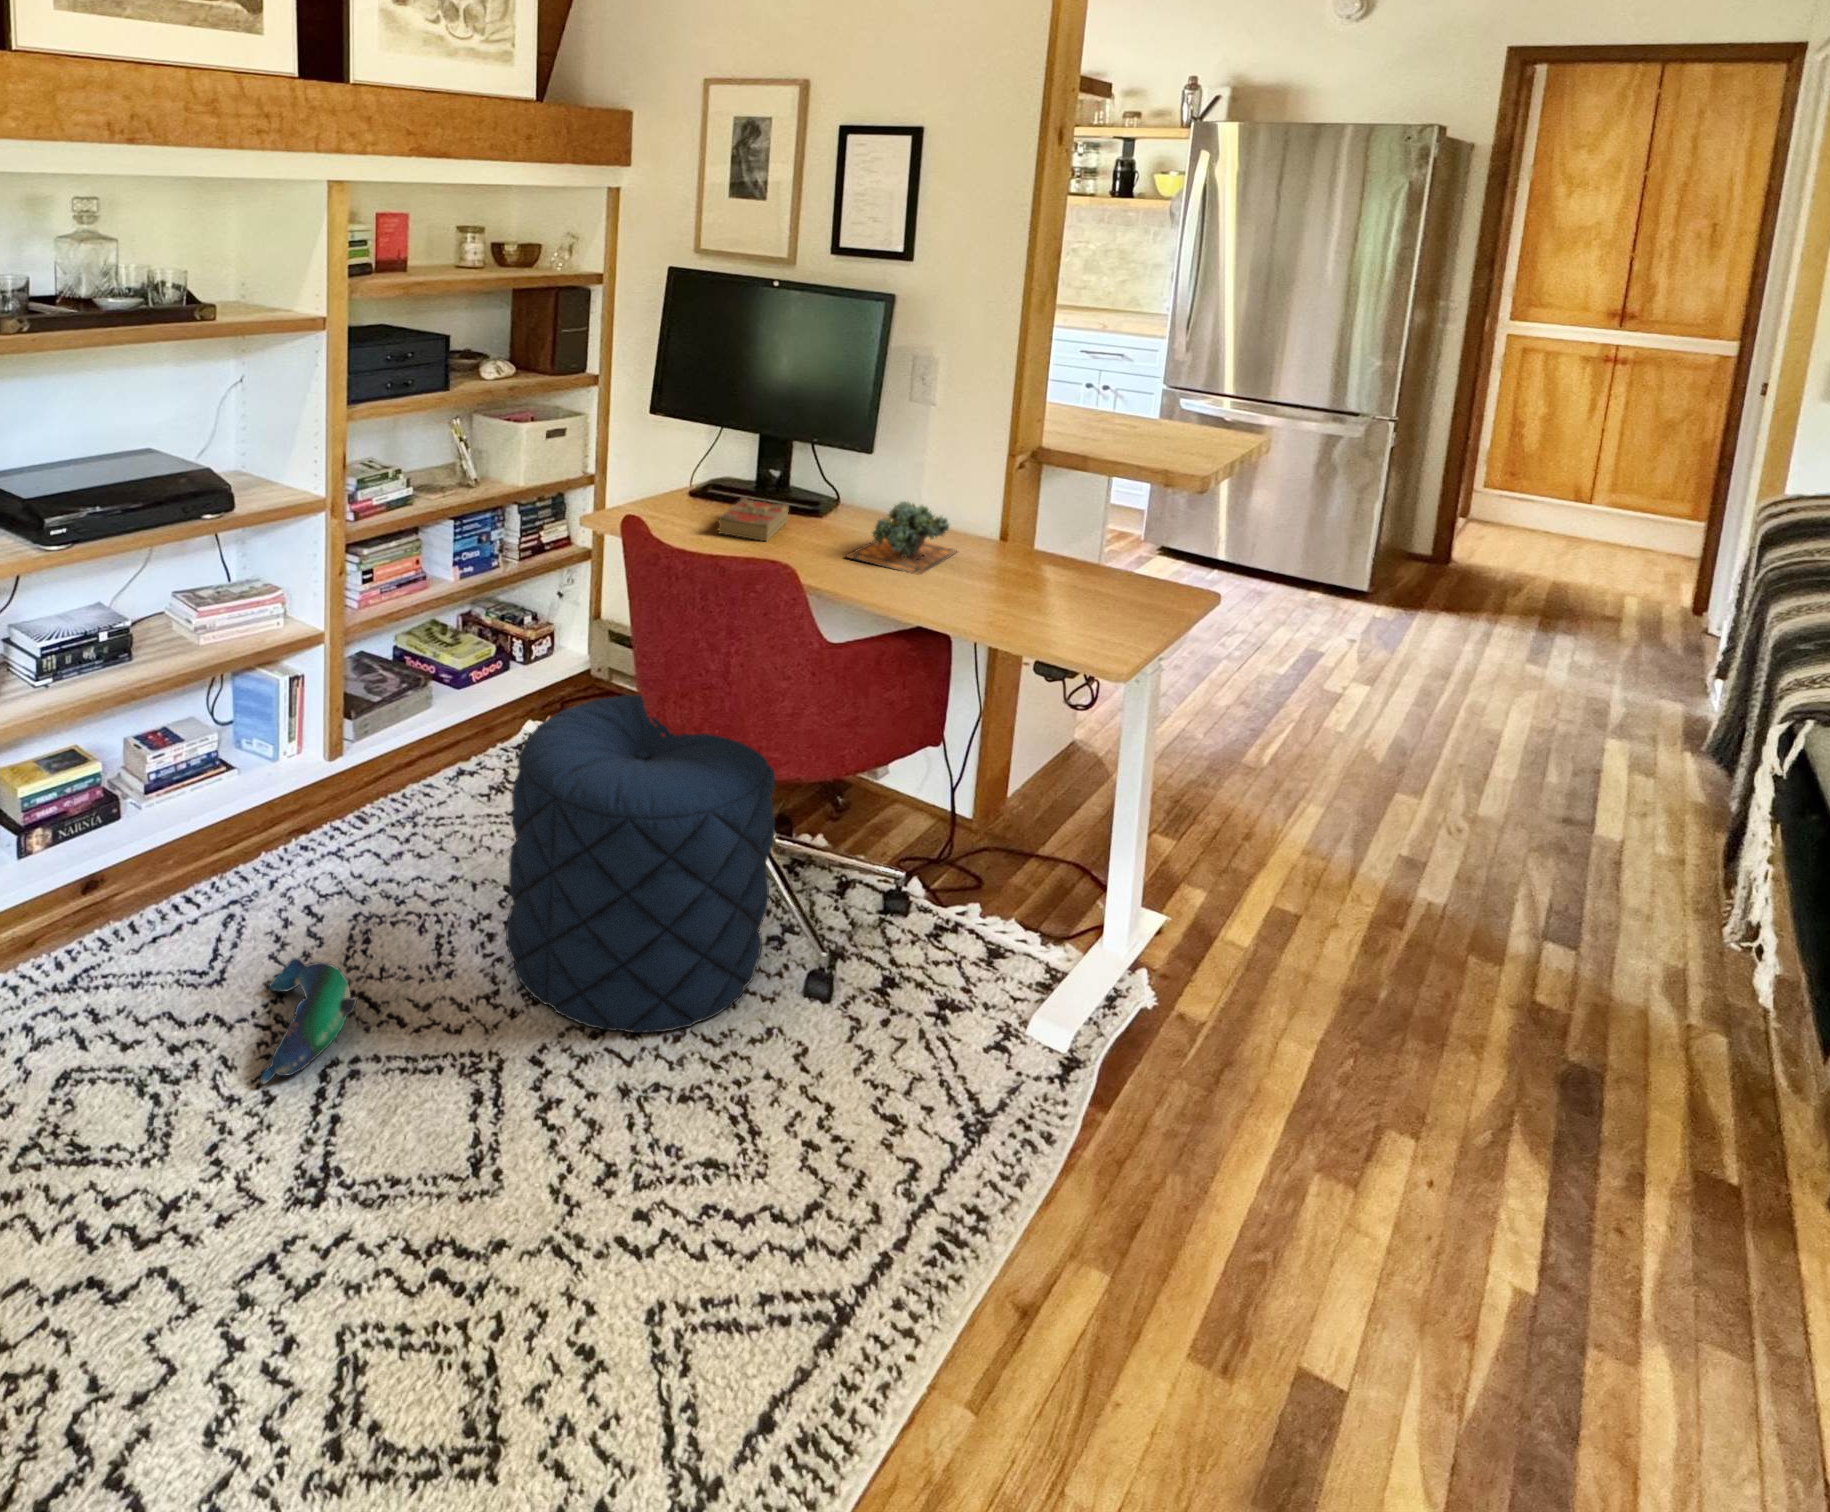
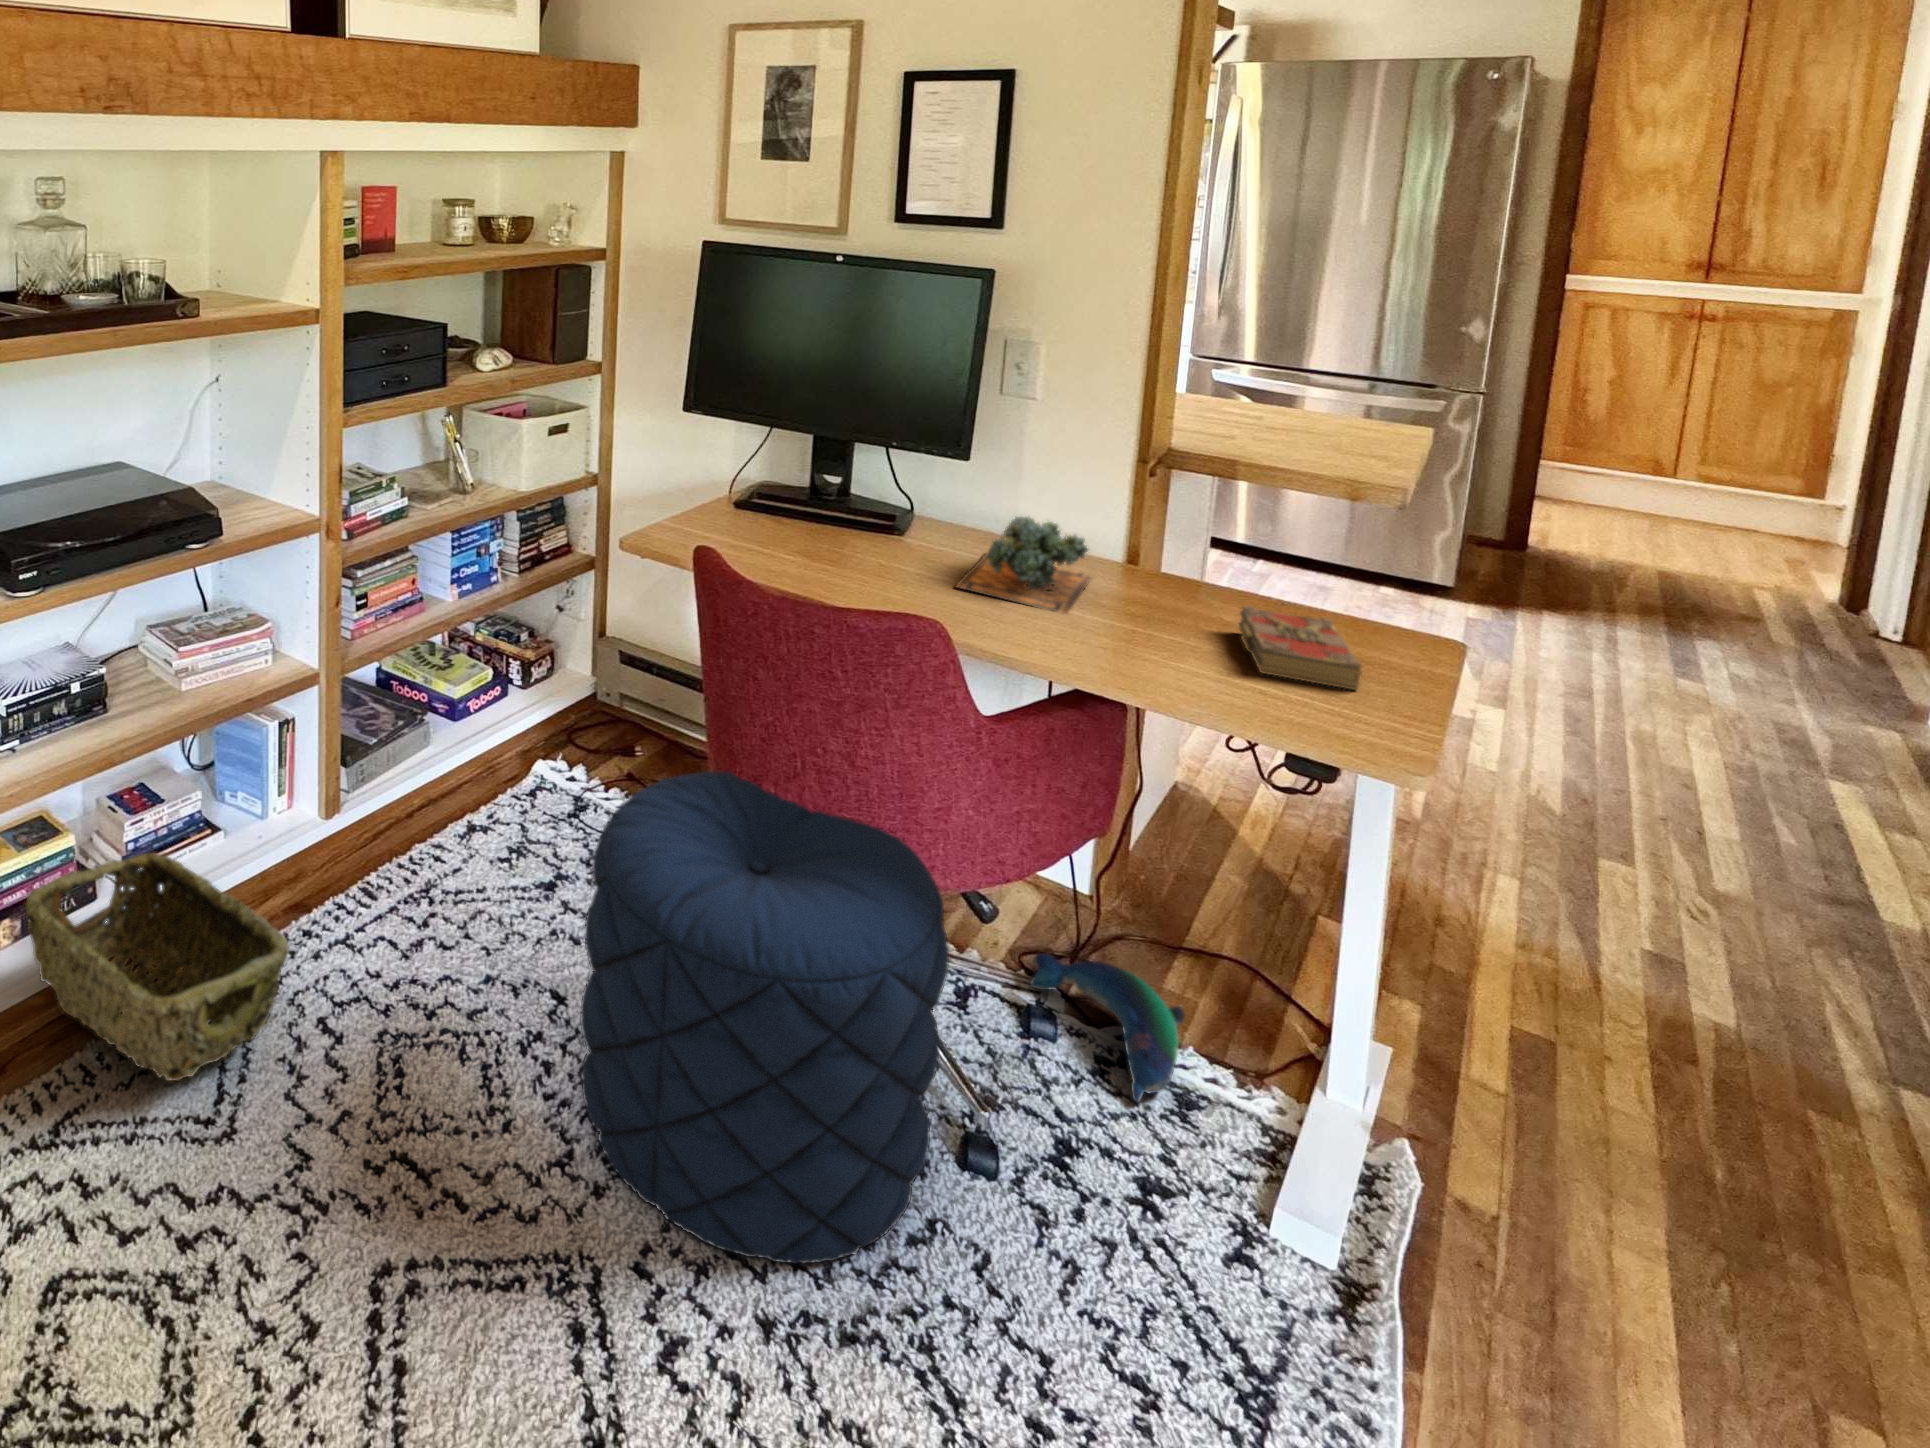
book: present [718,498,789,541] -> present [1239,606,1362,691]
woven basket: none [51,781,278,940] -> present [25,853,289,1081]
plush toy: present [260,958,357,1084] -> present [1030,953,1185,1102]

